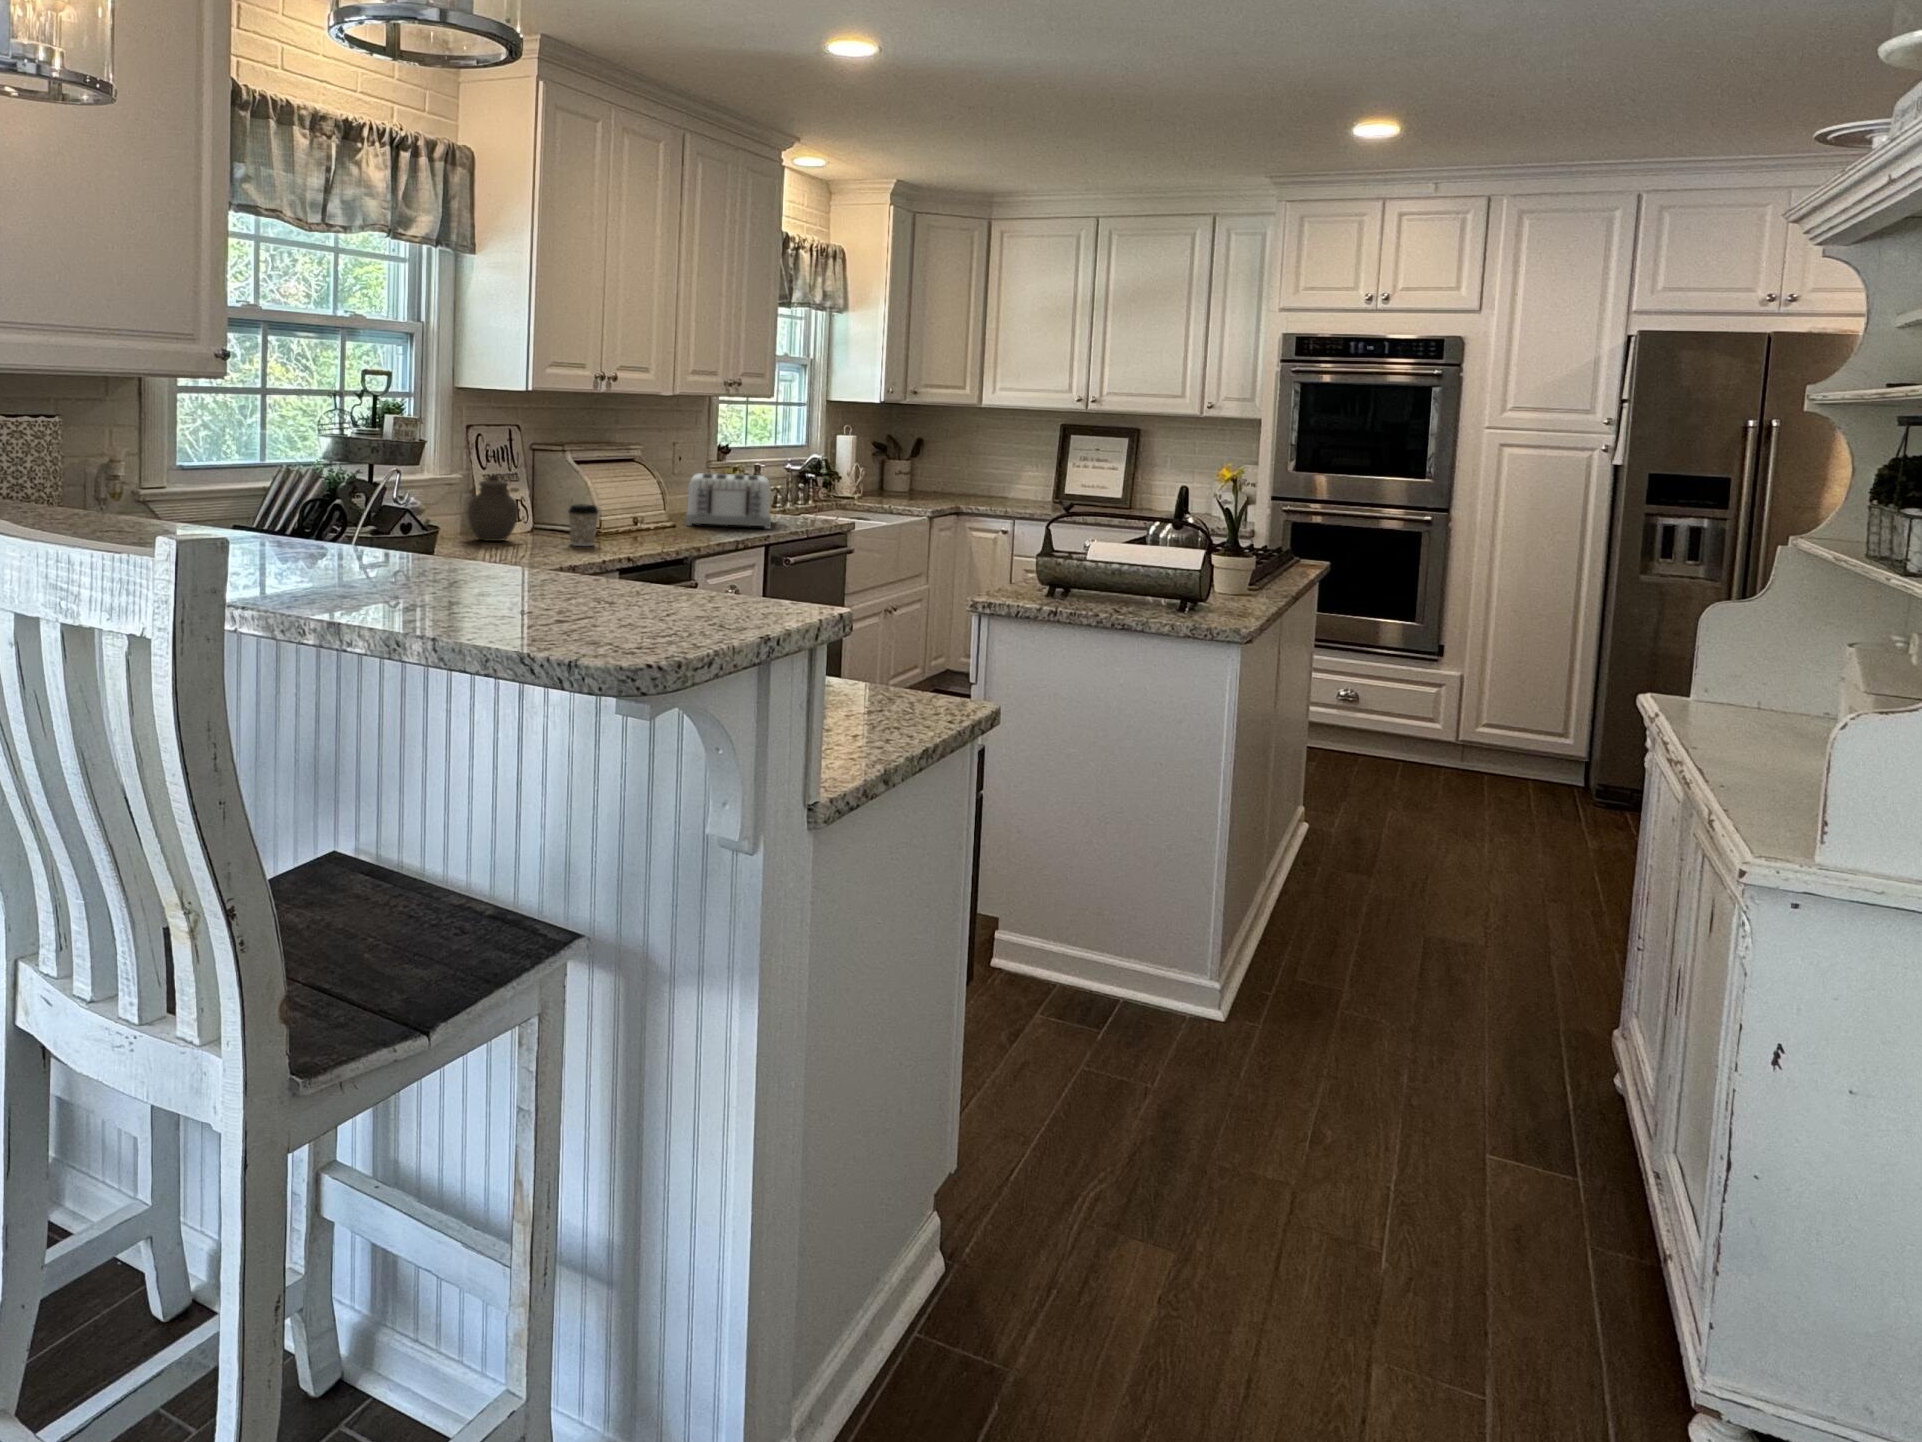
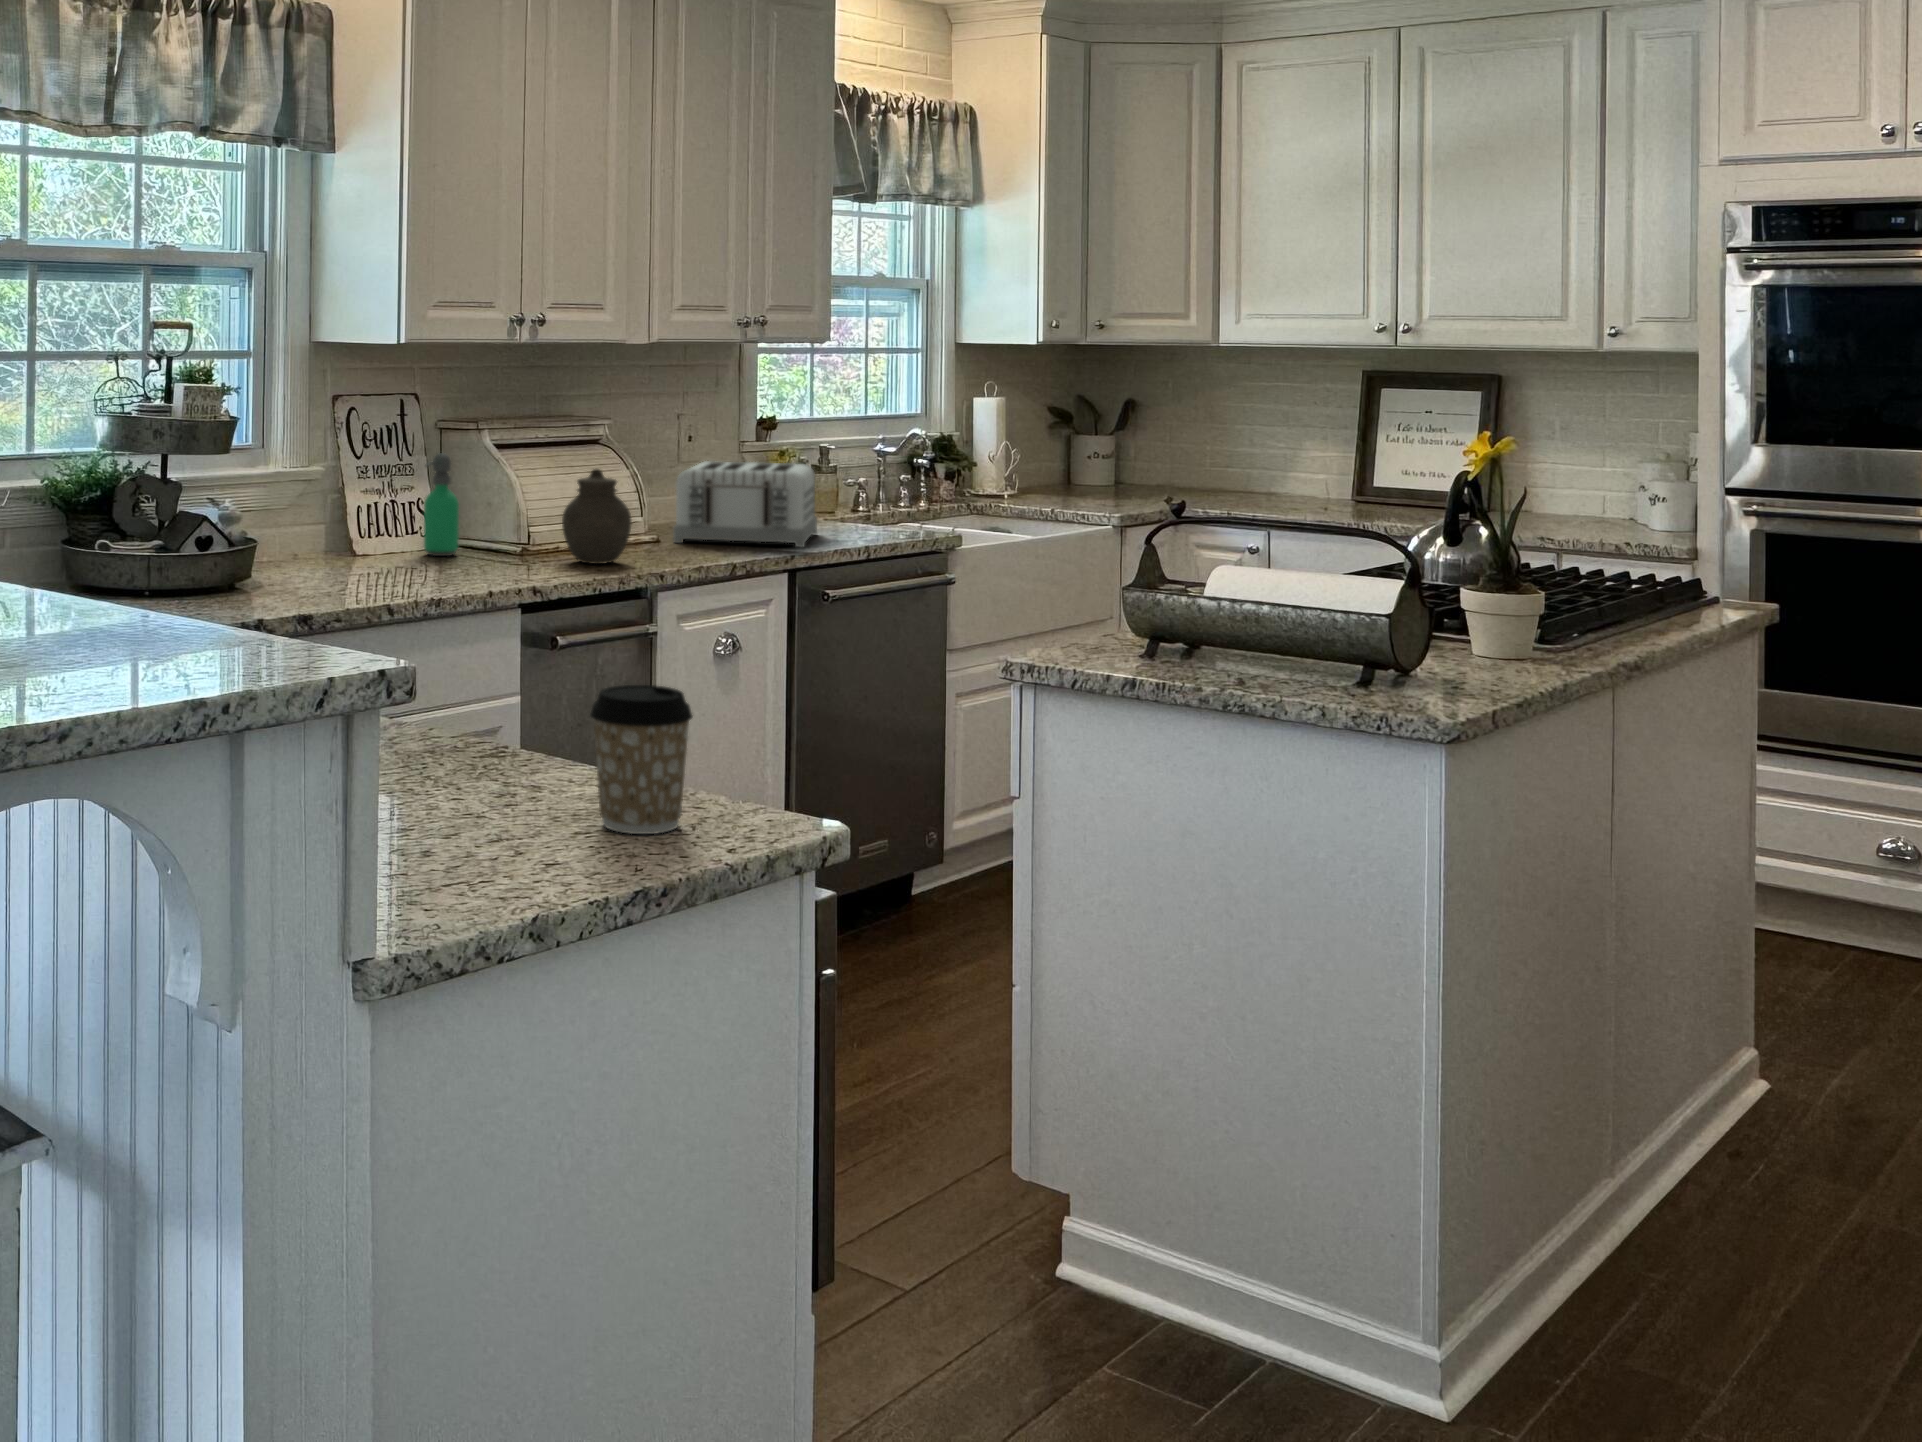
soap dispenser: none [532,465,557,534] -> present [424,453,459,556]
jar: present [468,475,518,541] -> present [562,469,632,564]
coffee cup: present [568,504,598,546] -> present [590,685,692,834]

